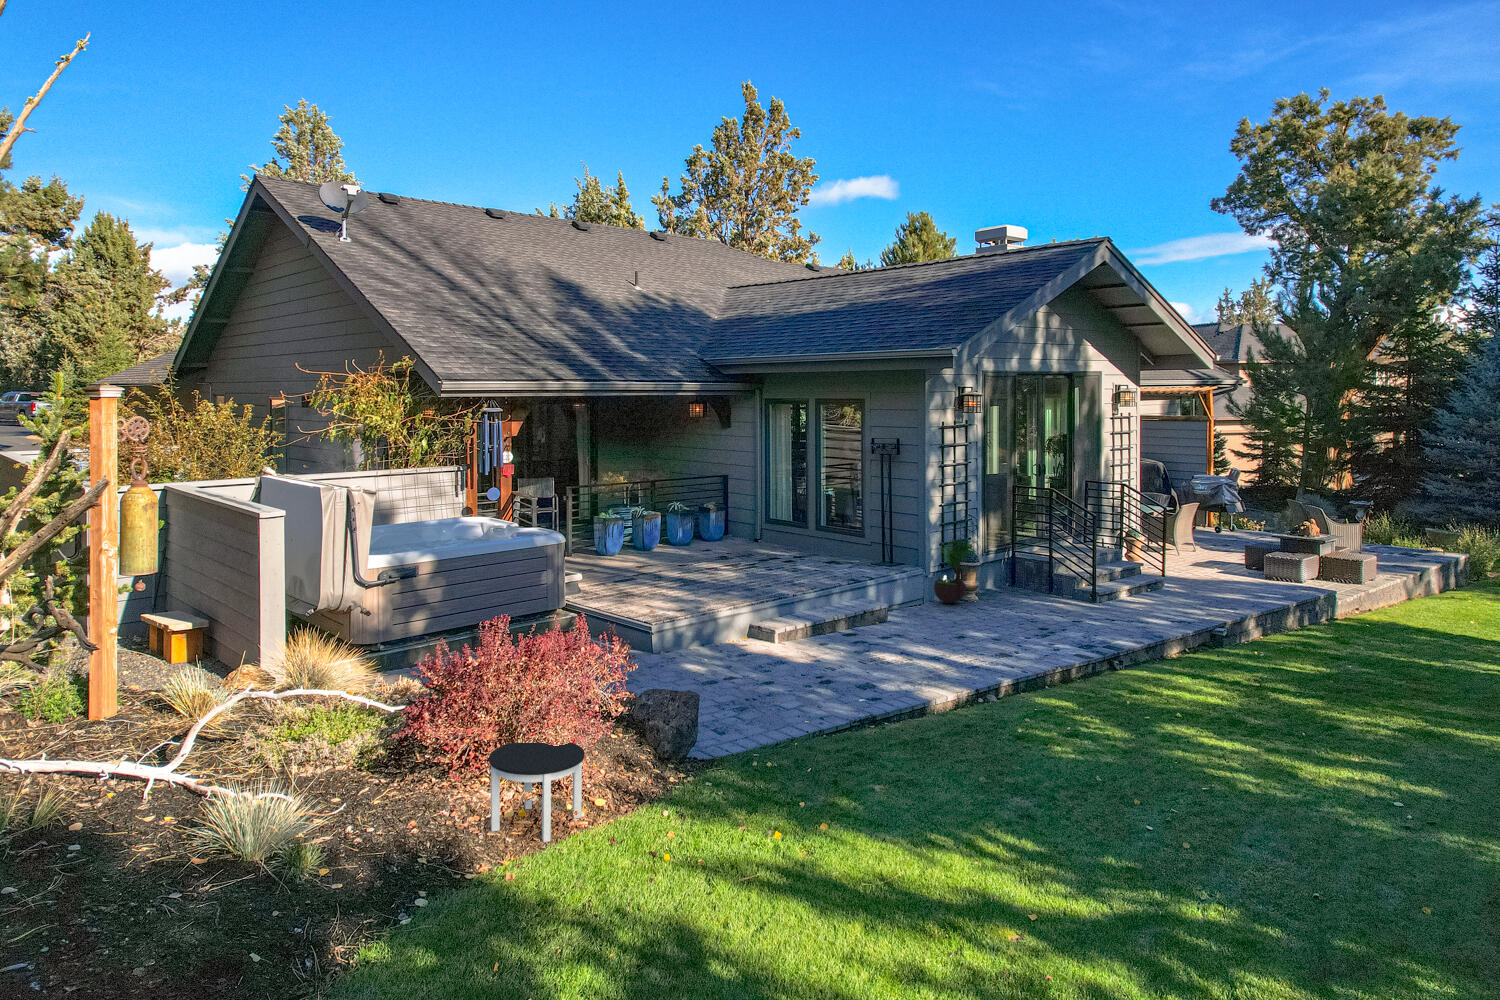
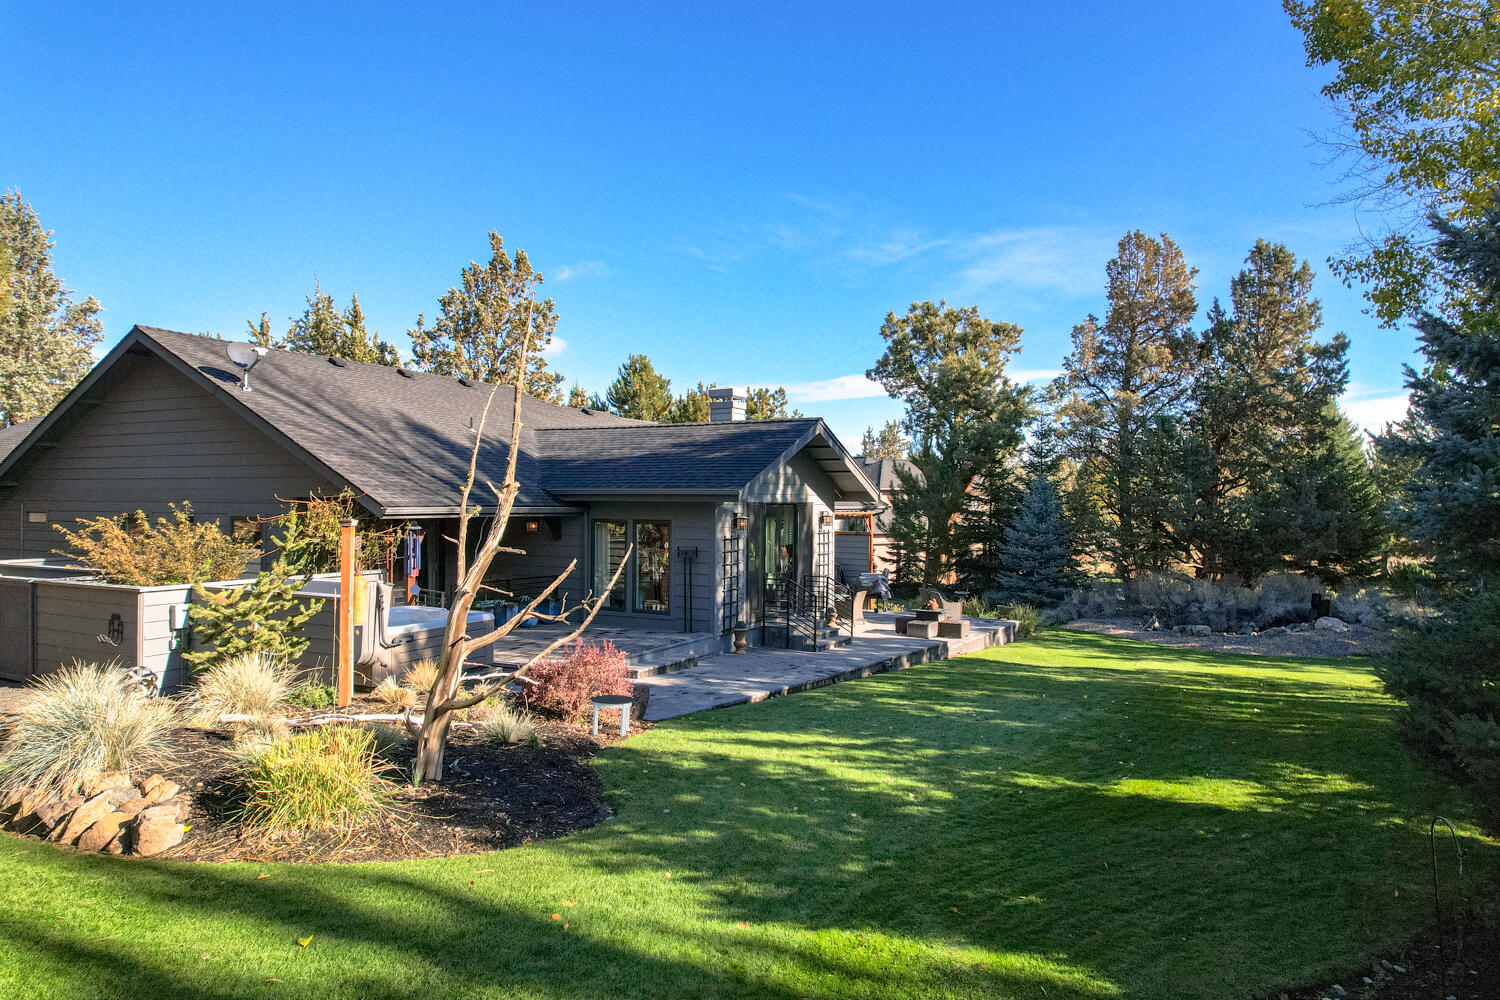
potted tree: present [934,538,974,603] -> none [721,608,748,654]

